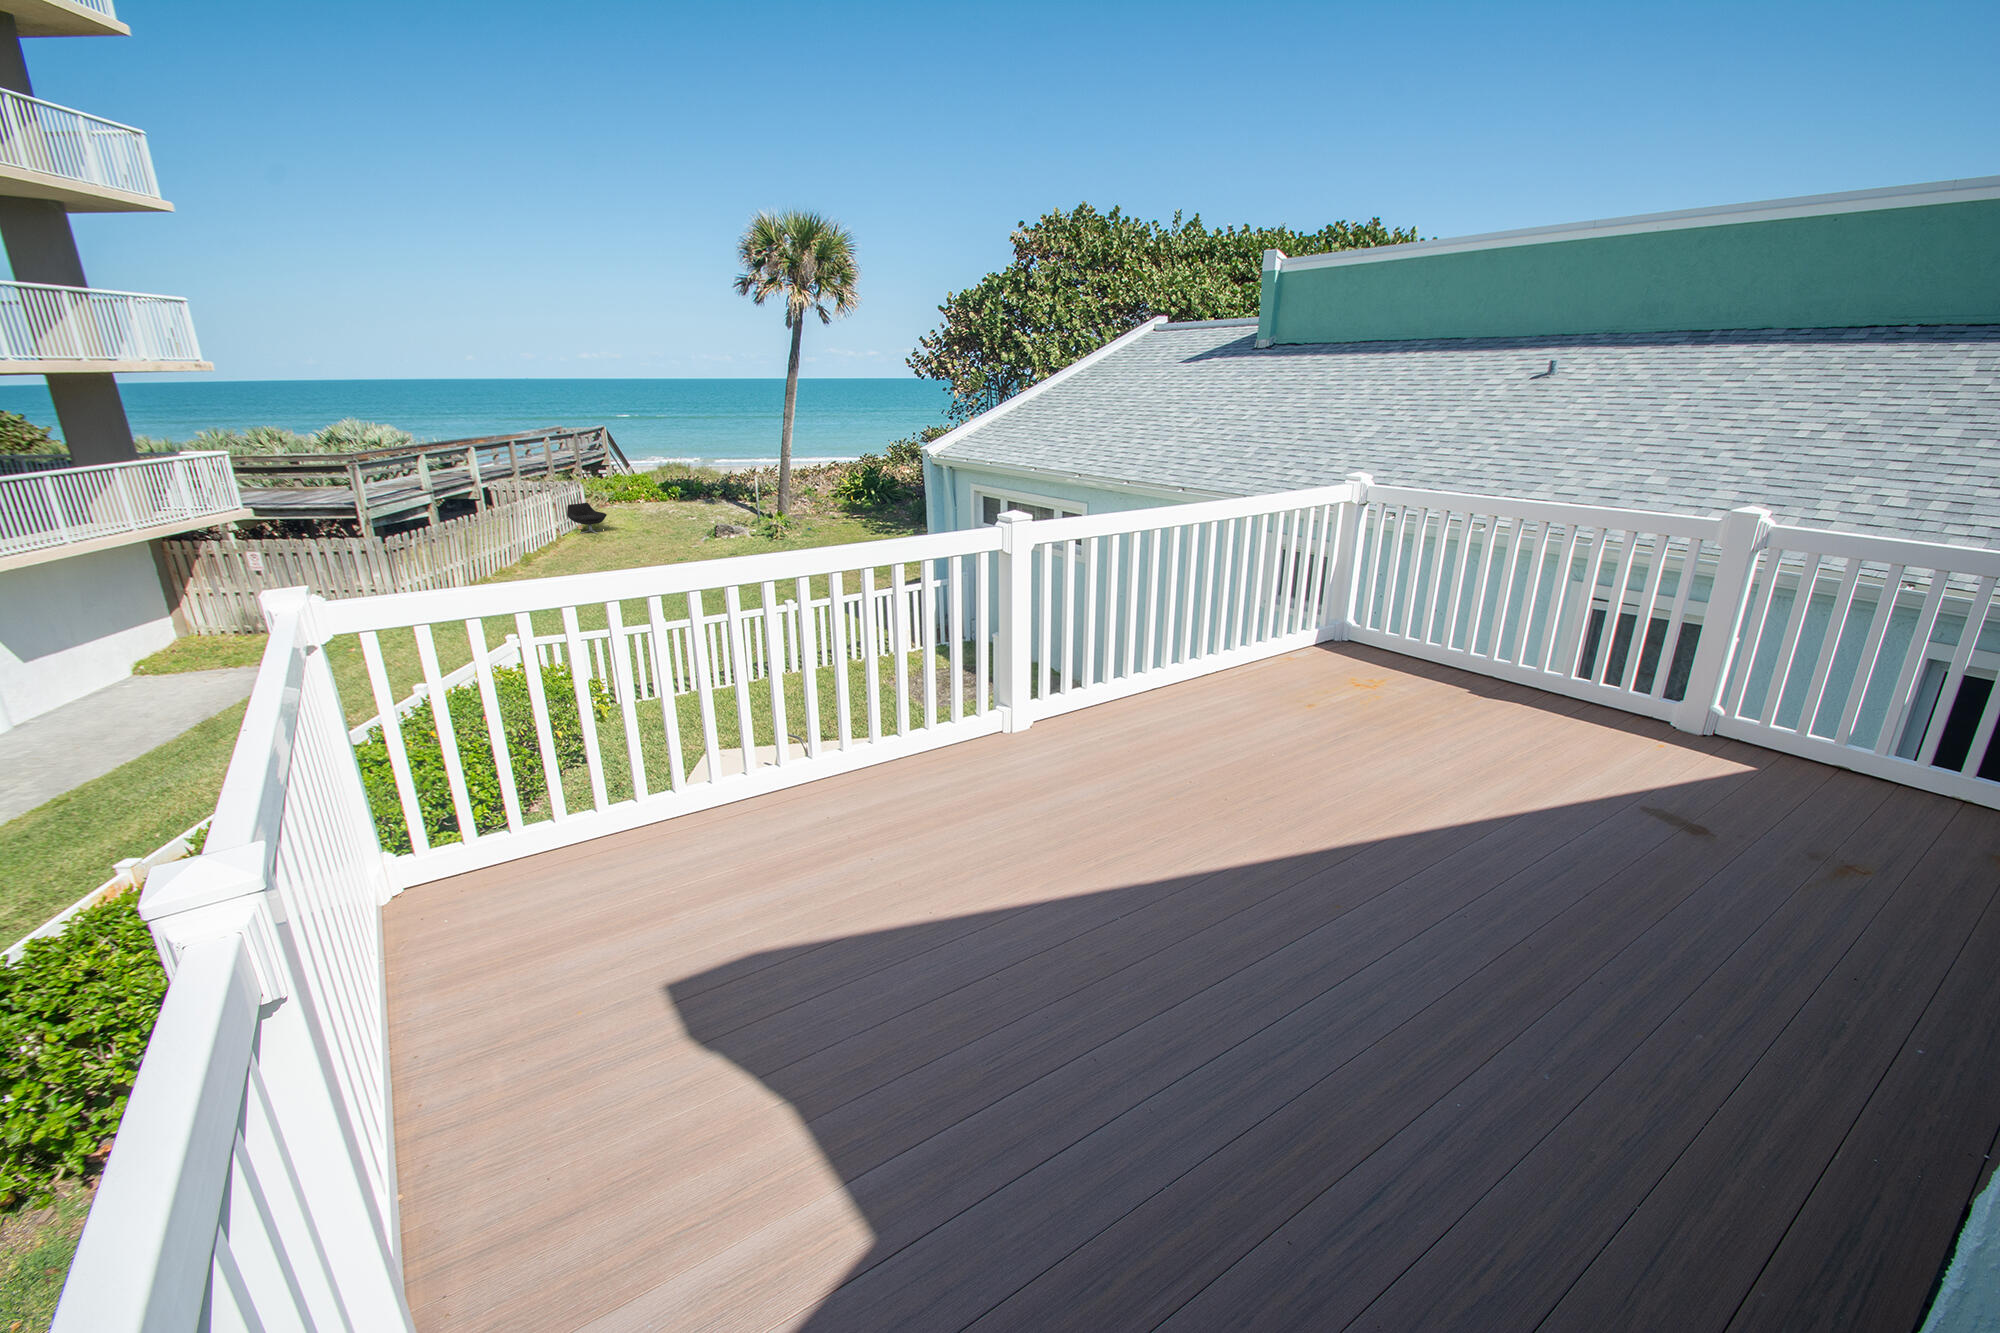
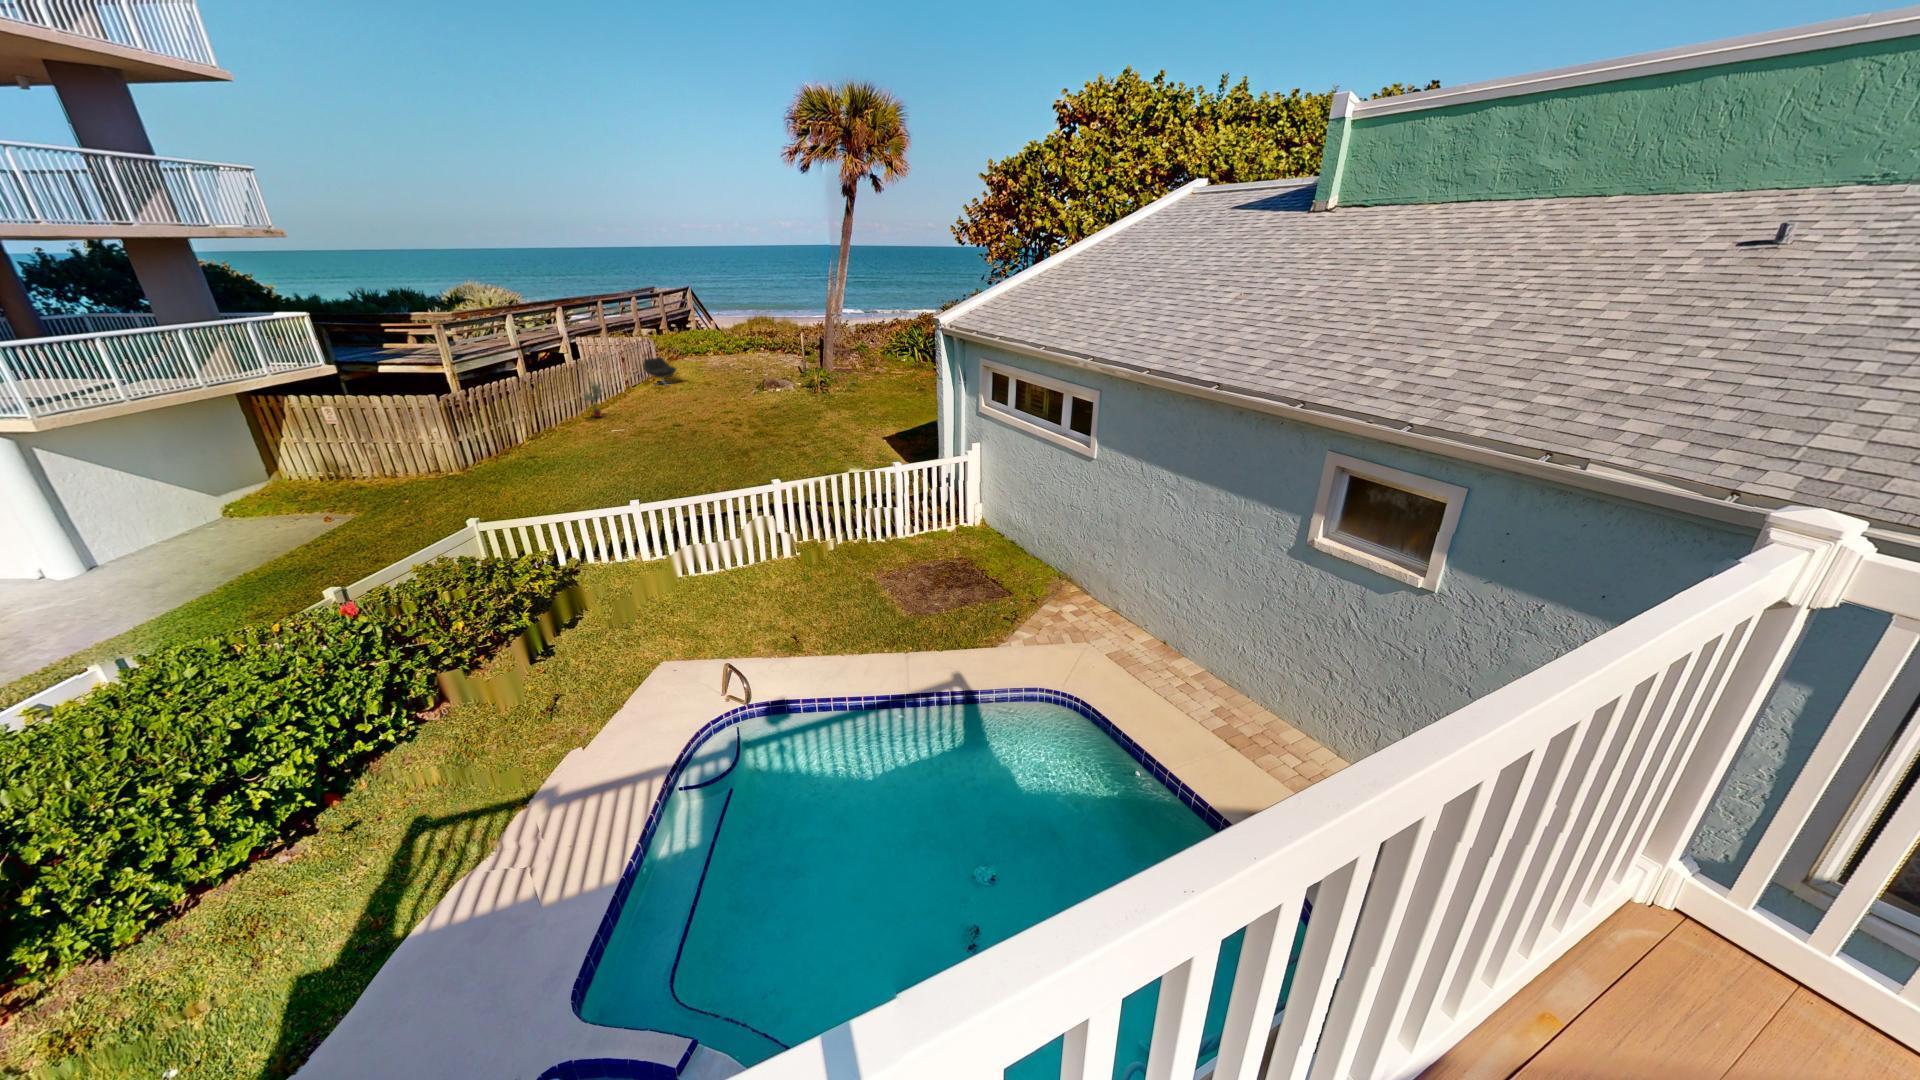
potted tree: none [511,525,536,566] -> present [583,382,603,417]

